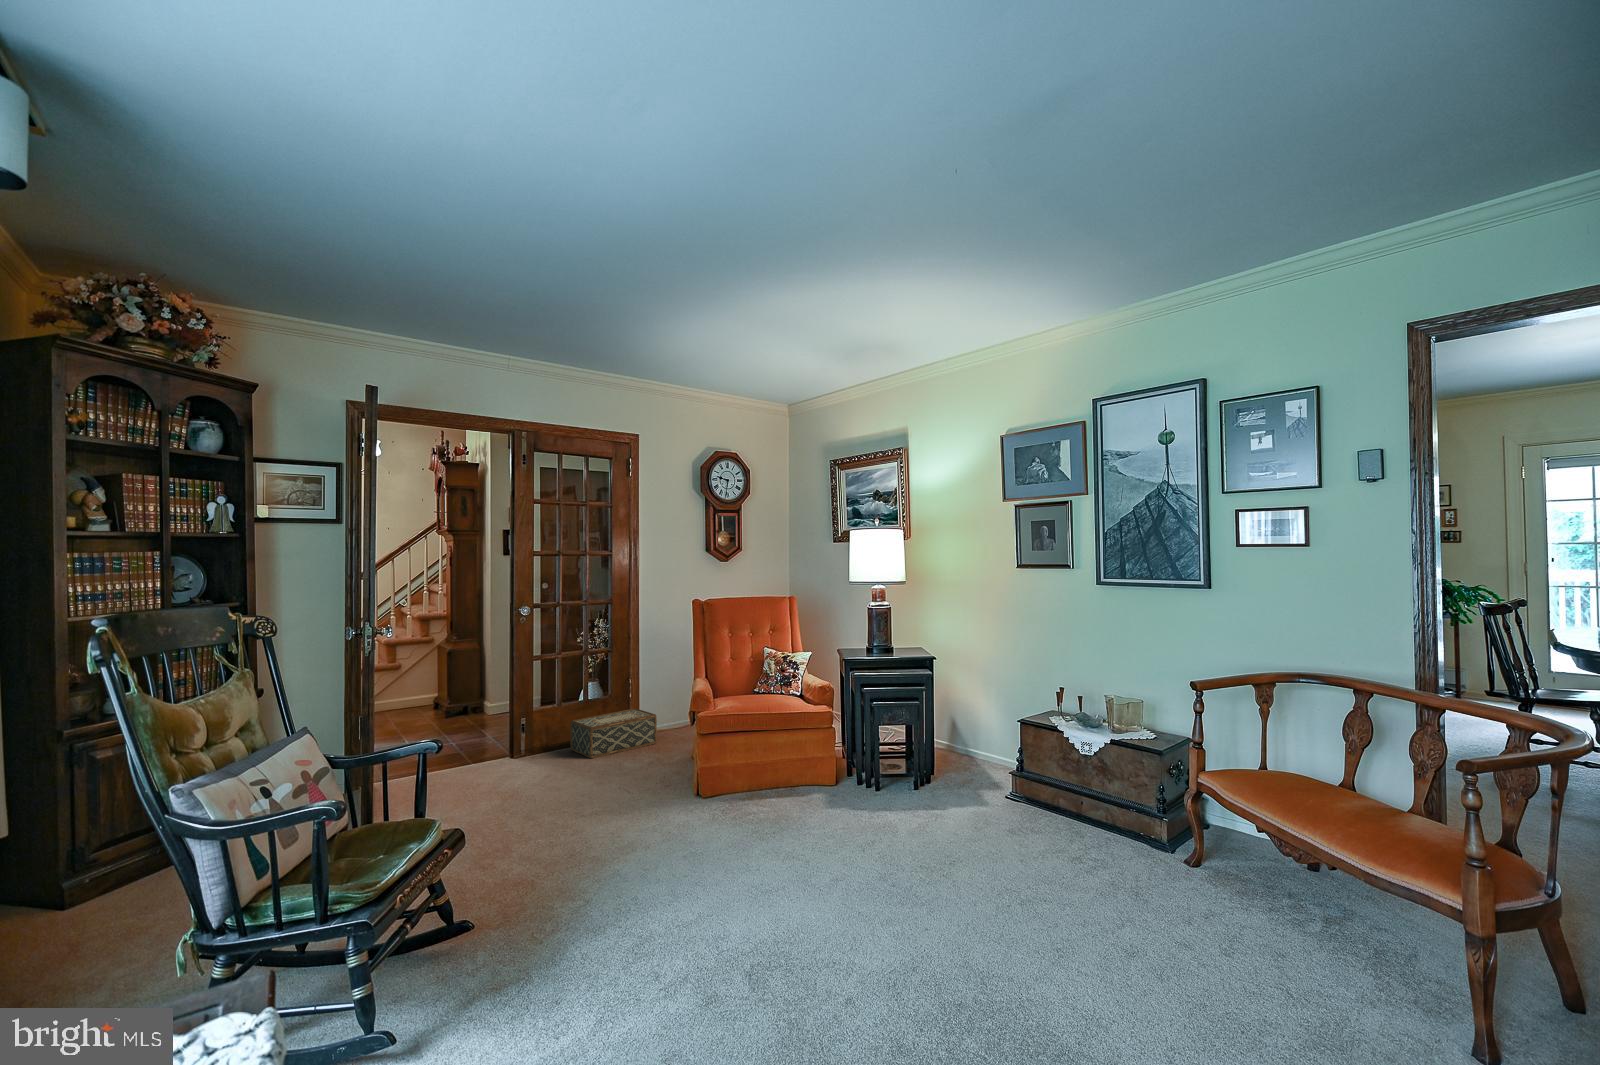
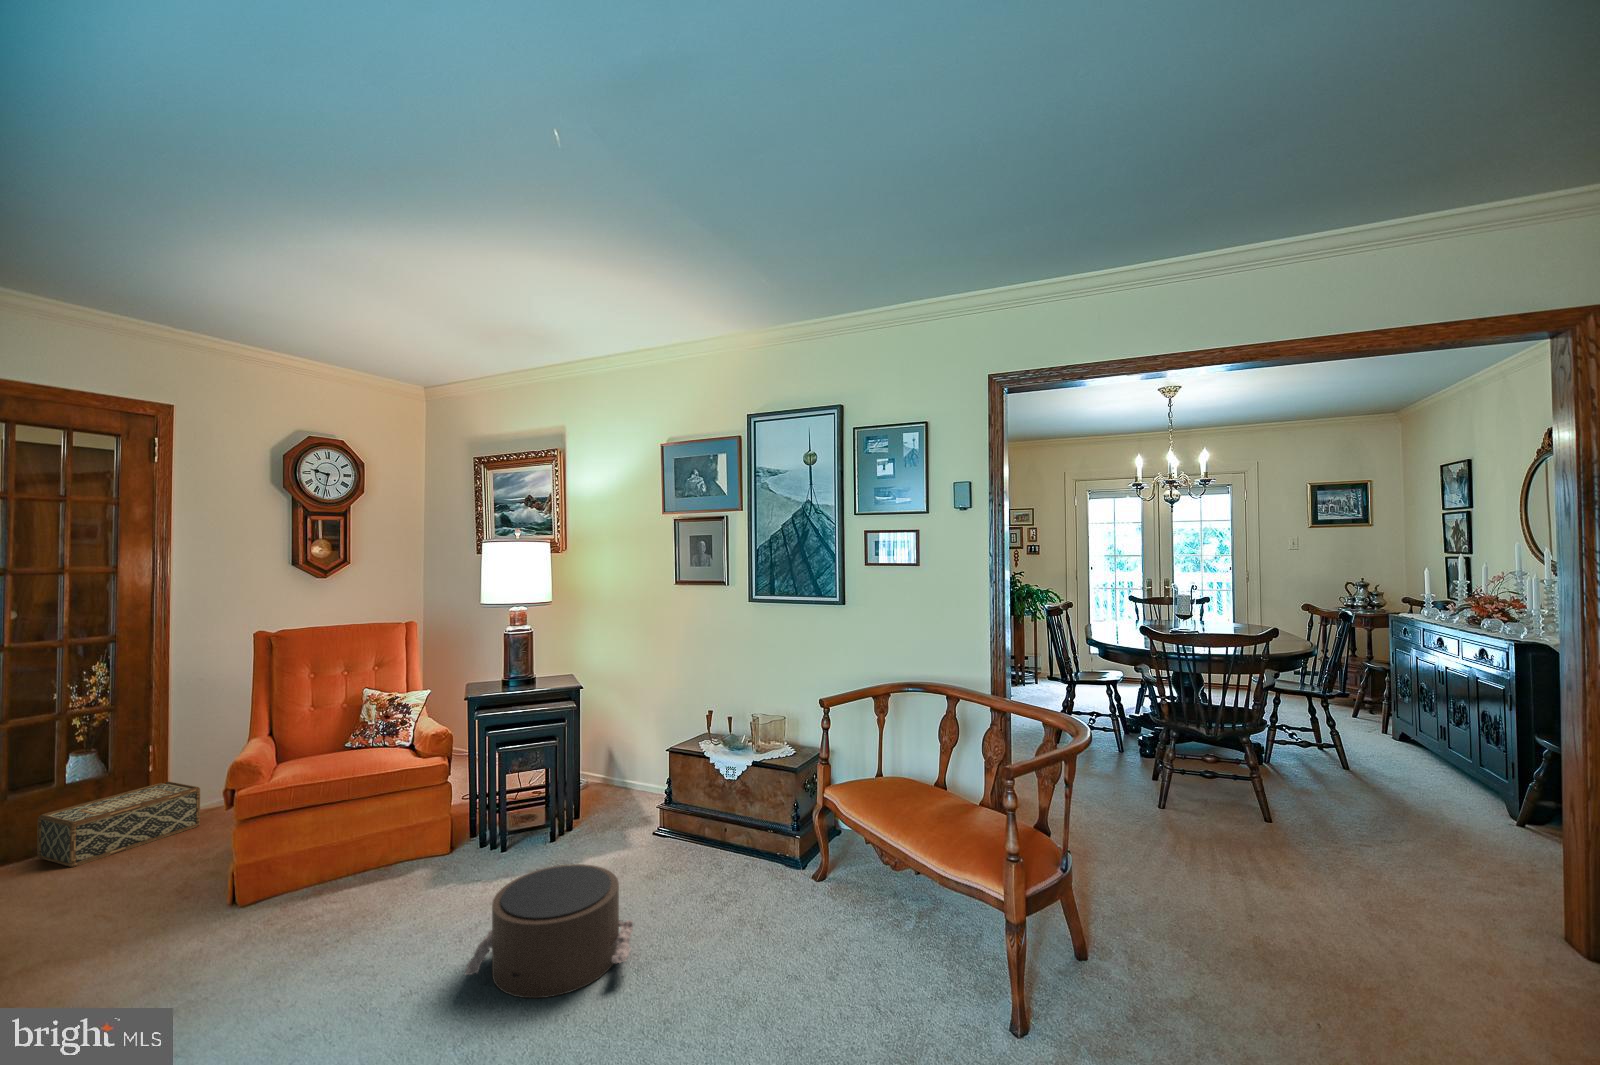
pouf: none [871,803,1008,907] -> present [465,864,633,998]

